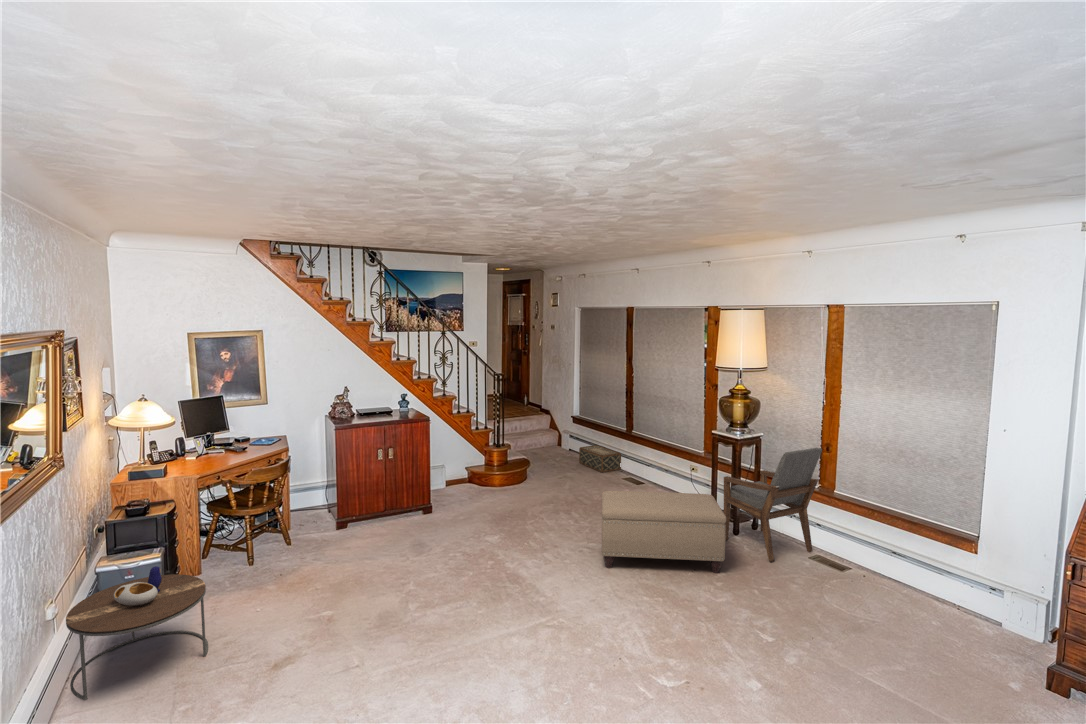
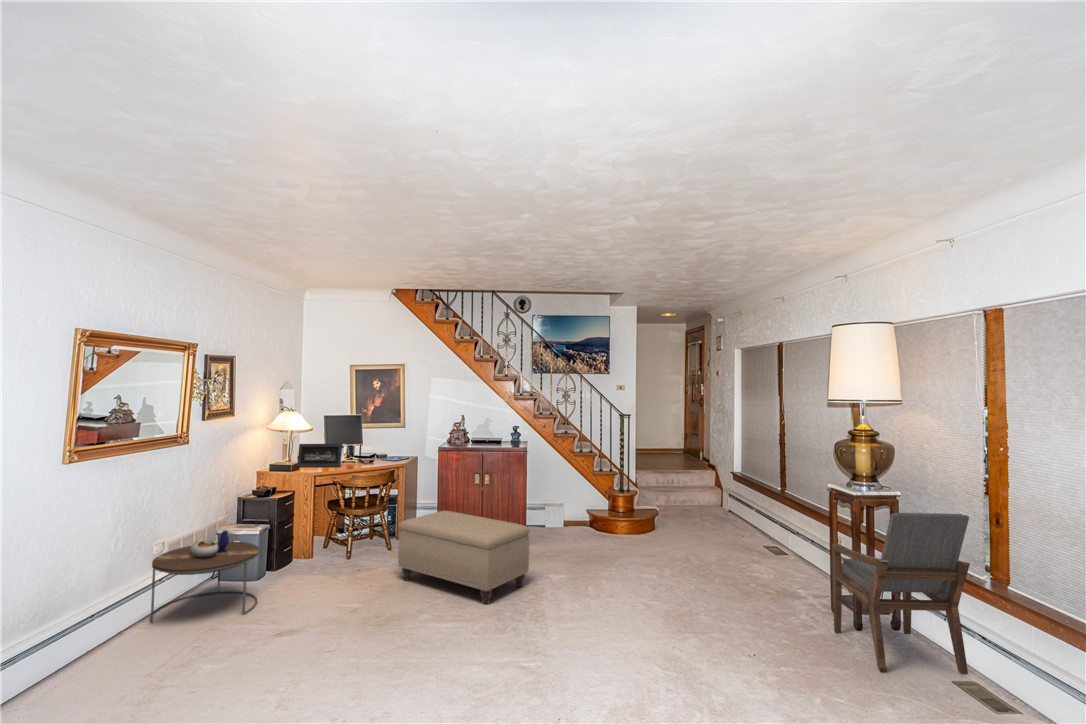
picture frame: none [166,436,225,470] -> present [297,444,342,467]
woven basket: present [579,445,621,472] -> none [727,506,772,537]
ottoman: present [602,491,726,573] -> present [398,511,530,604]

